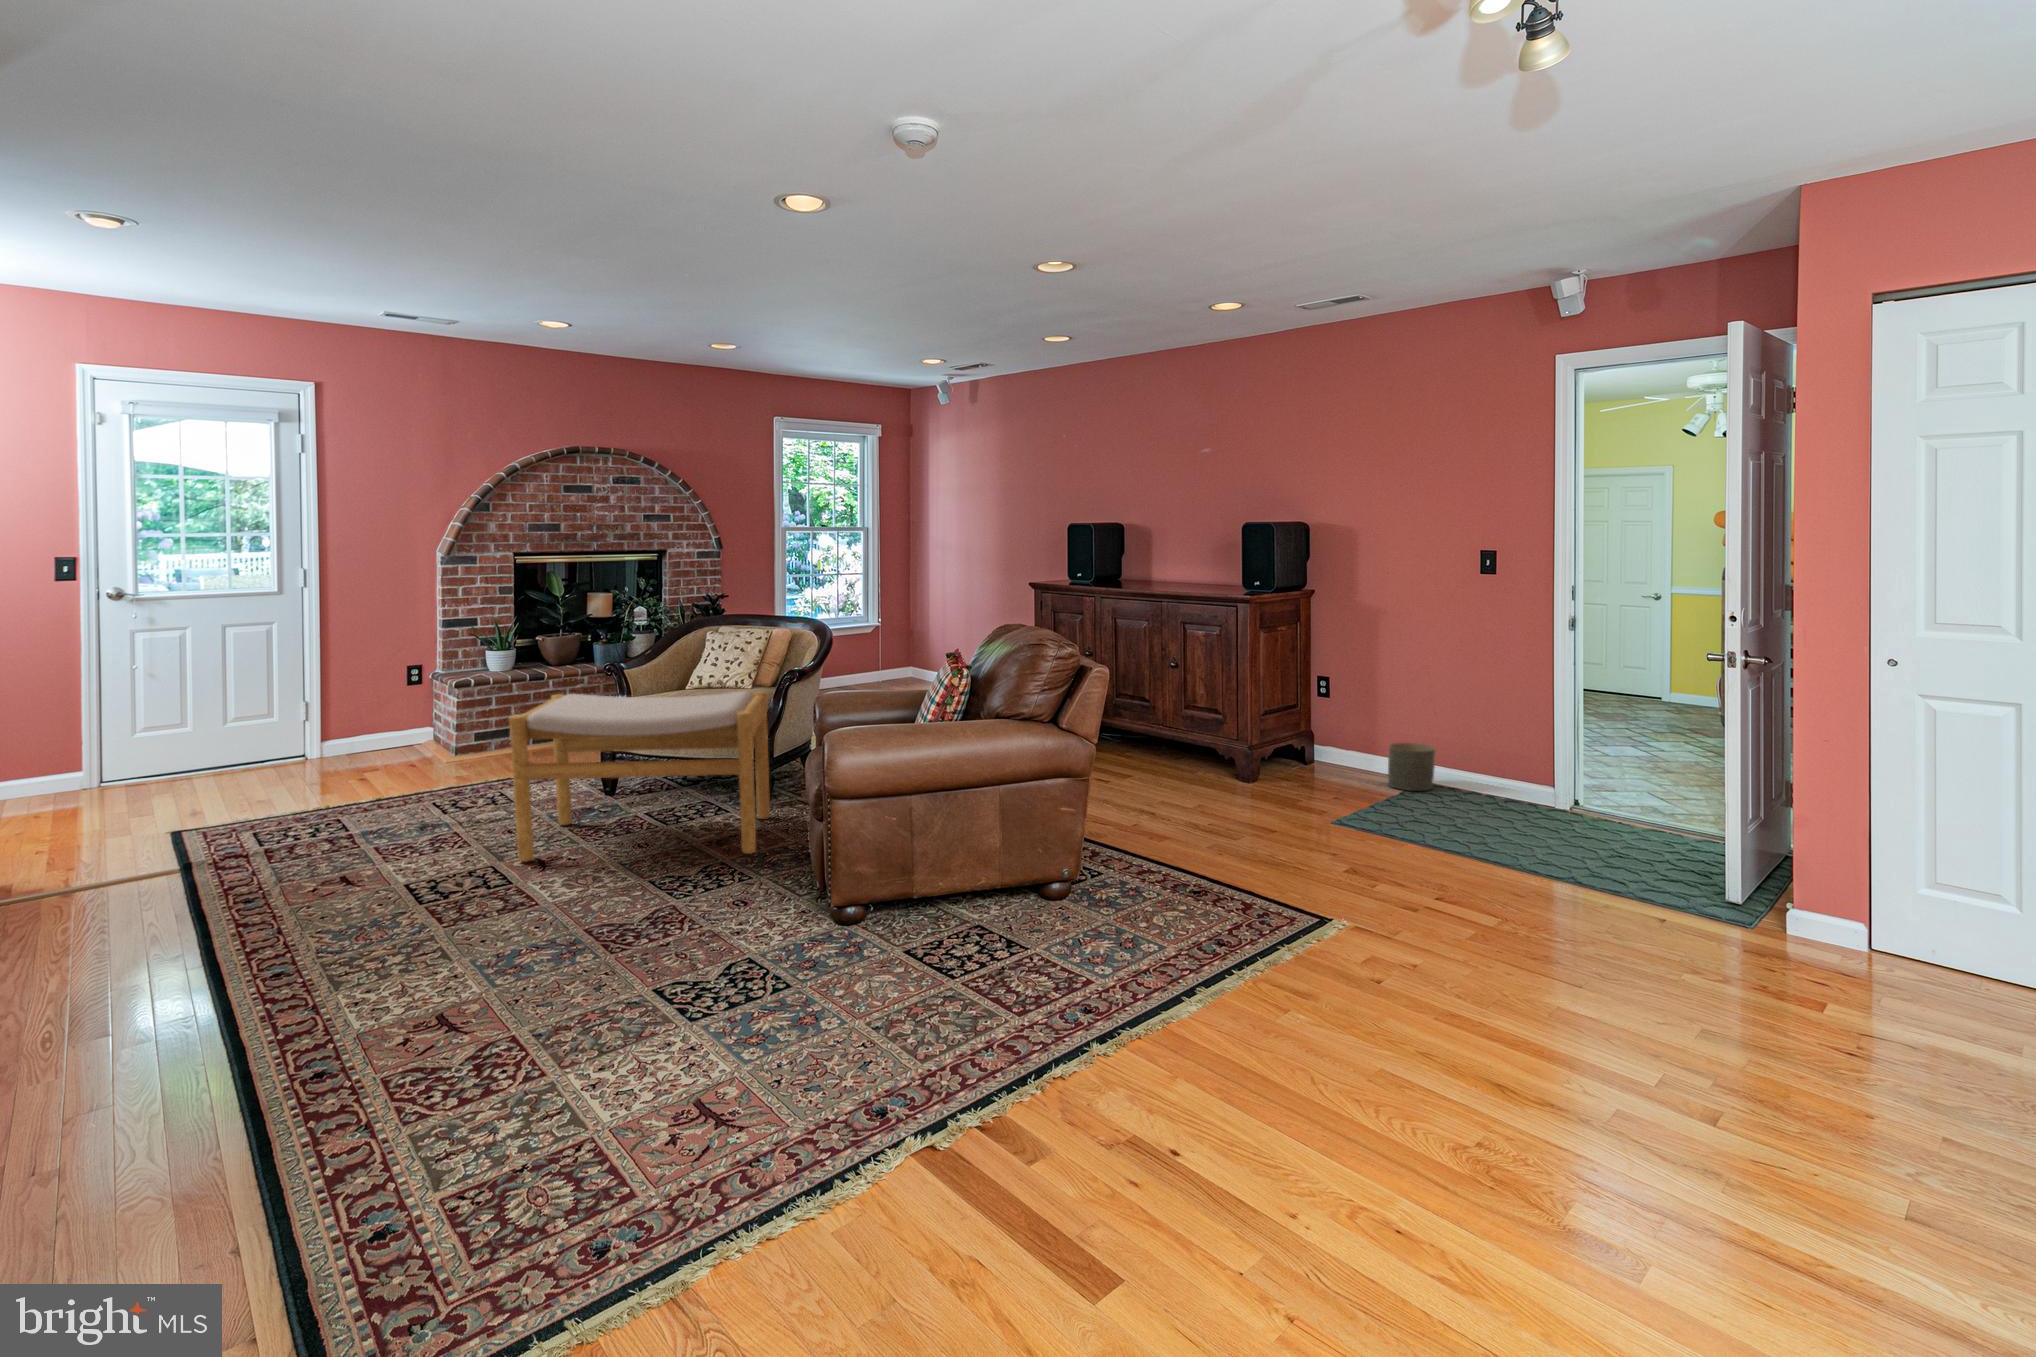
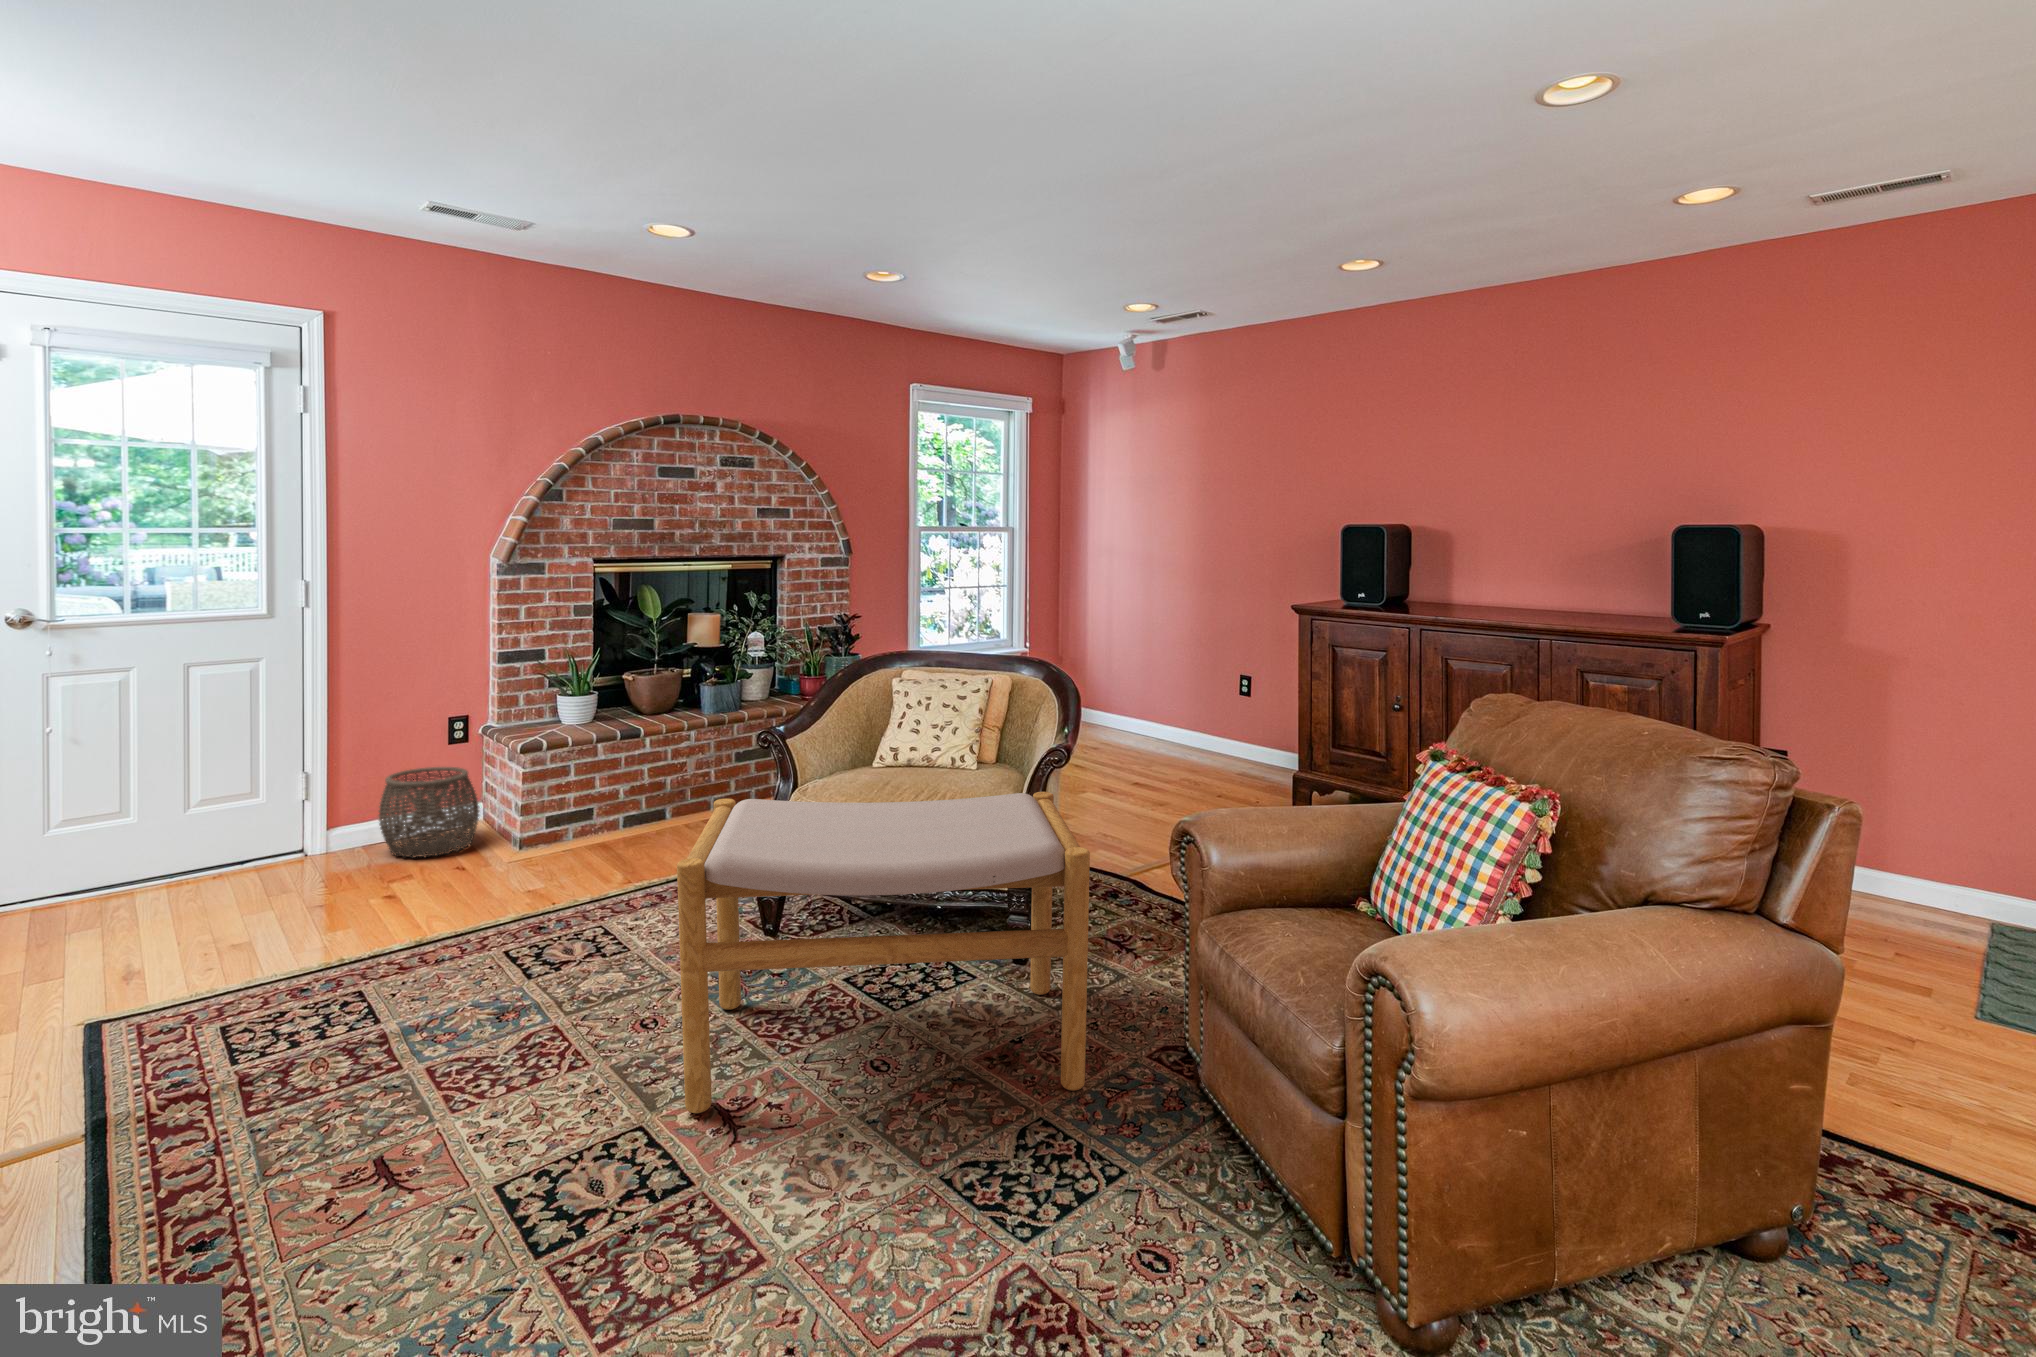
woven basket: none [357,700,429,761] -> present [378,767,479,858]
planter: present [1388,743,1436,791] -> none [1914,853,2007,931]

